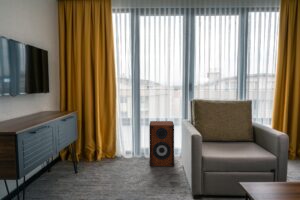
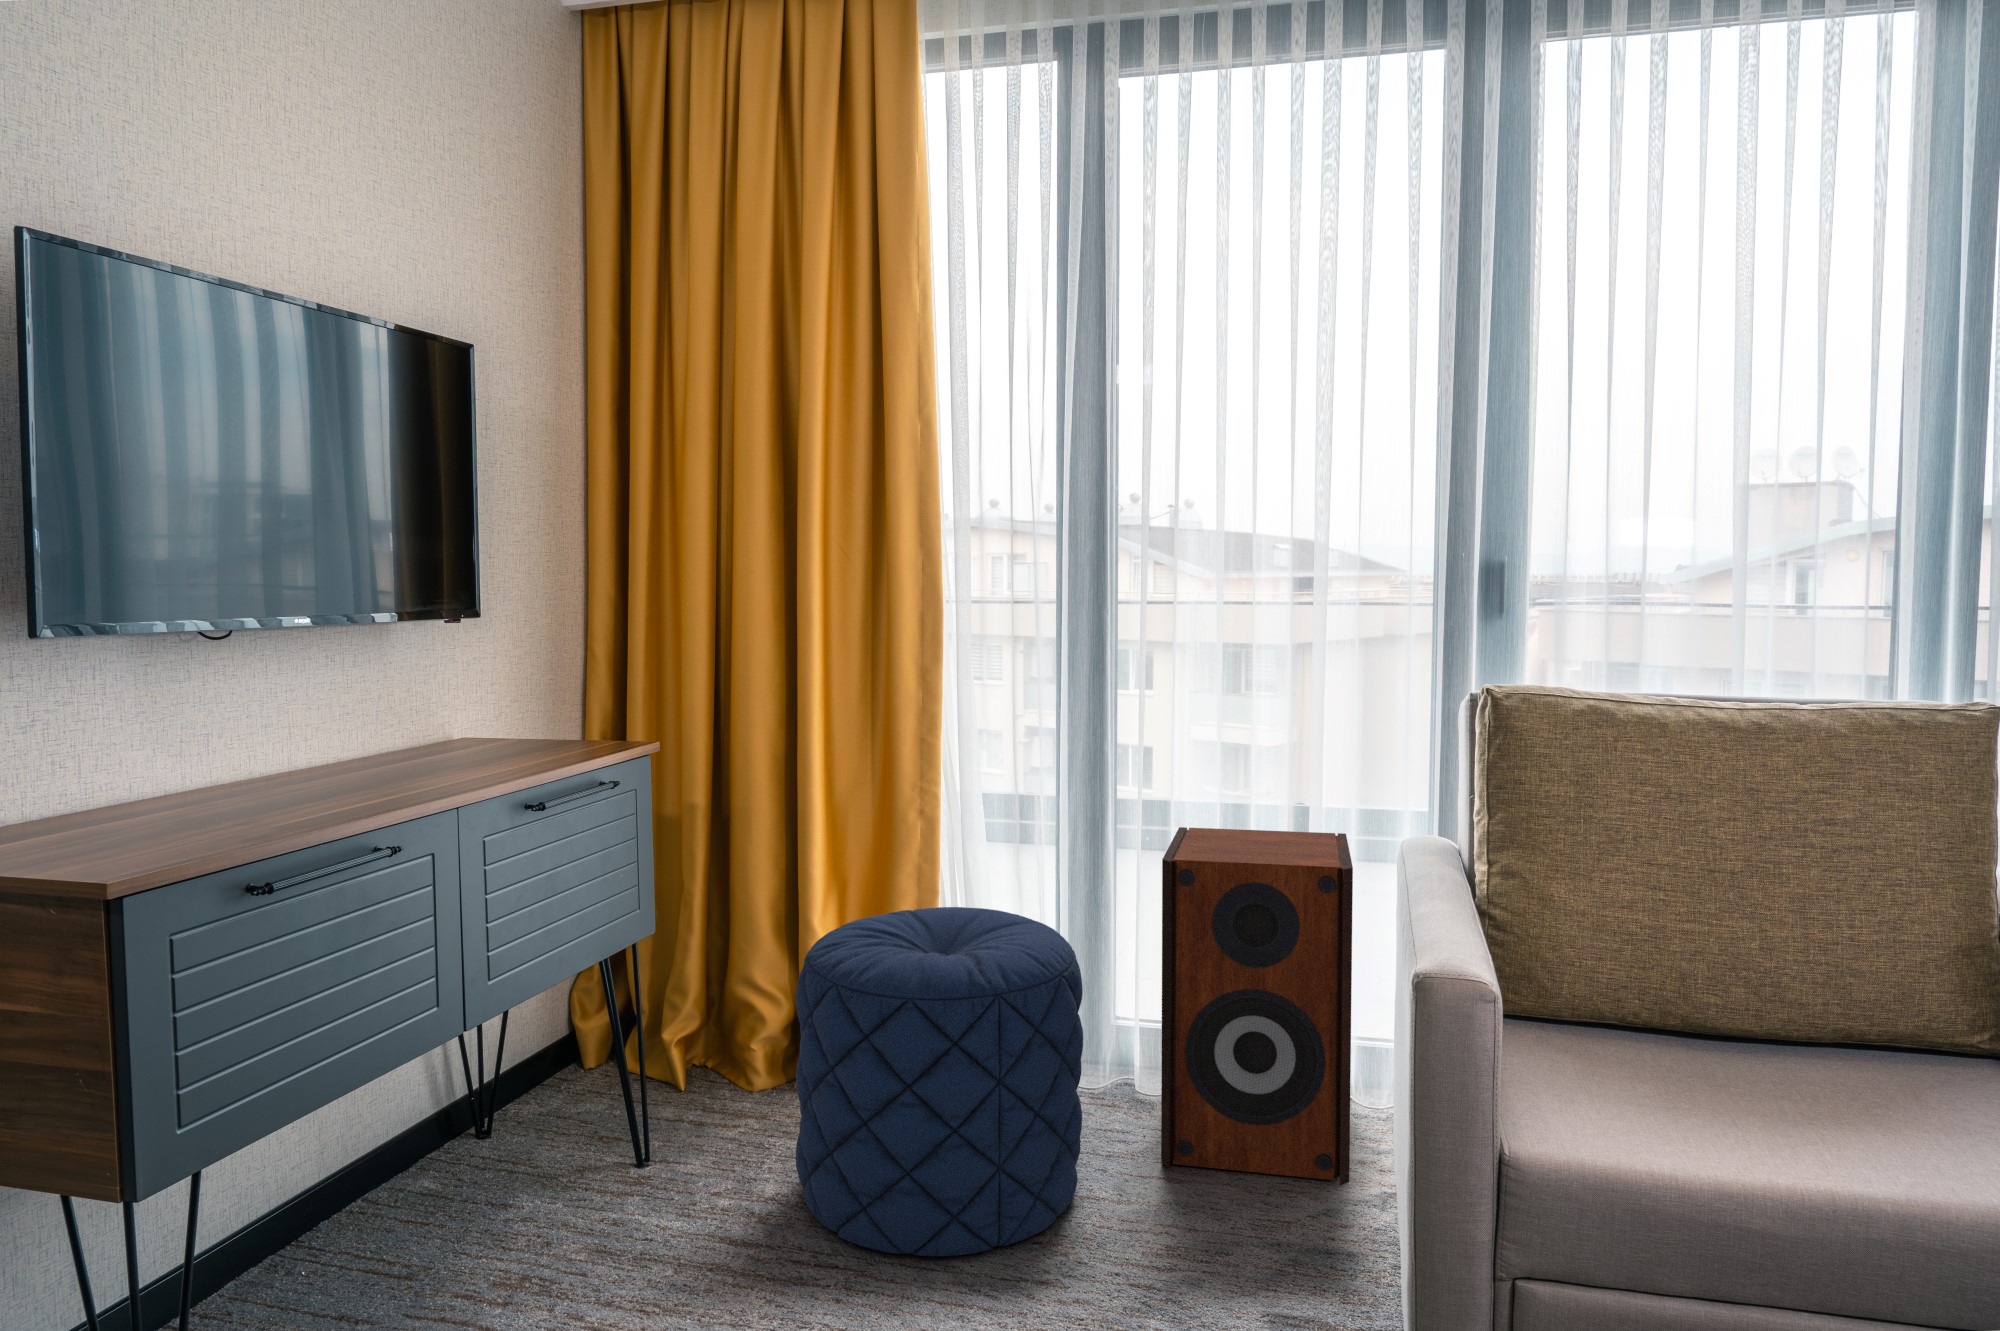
pouf: none [100,133,140,179] -> present [796,907,1083,1256]

